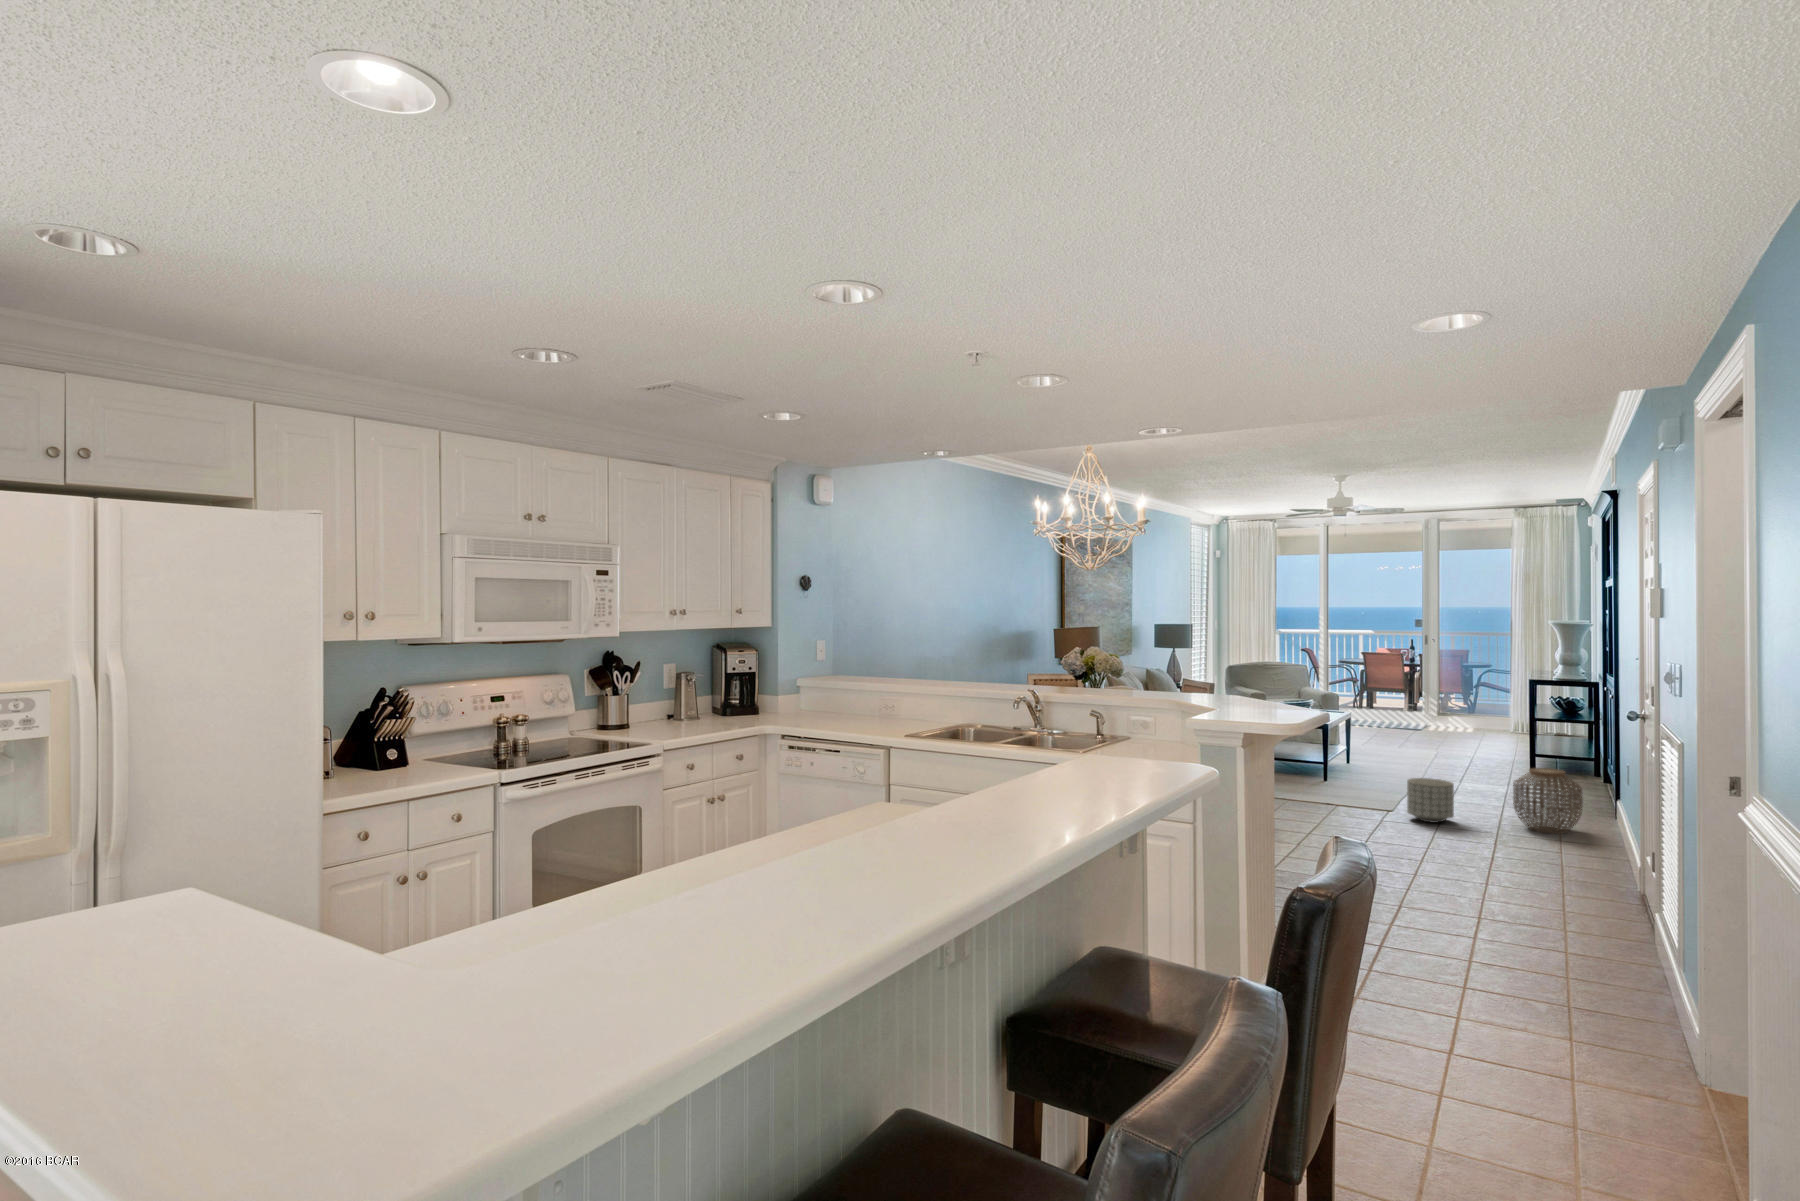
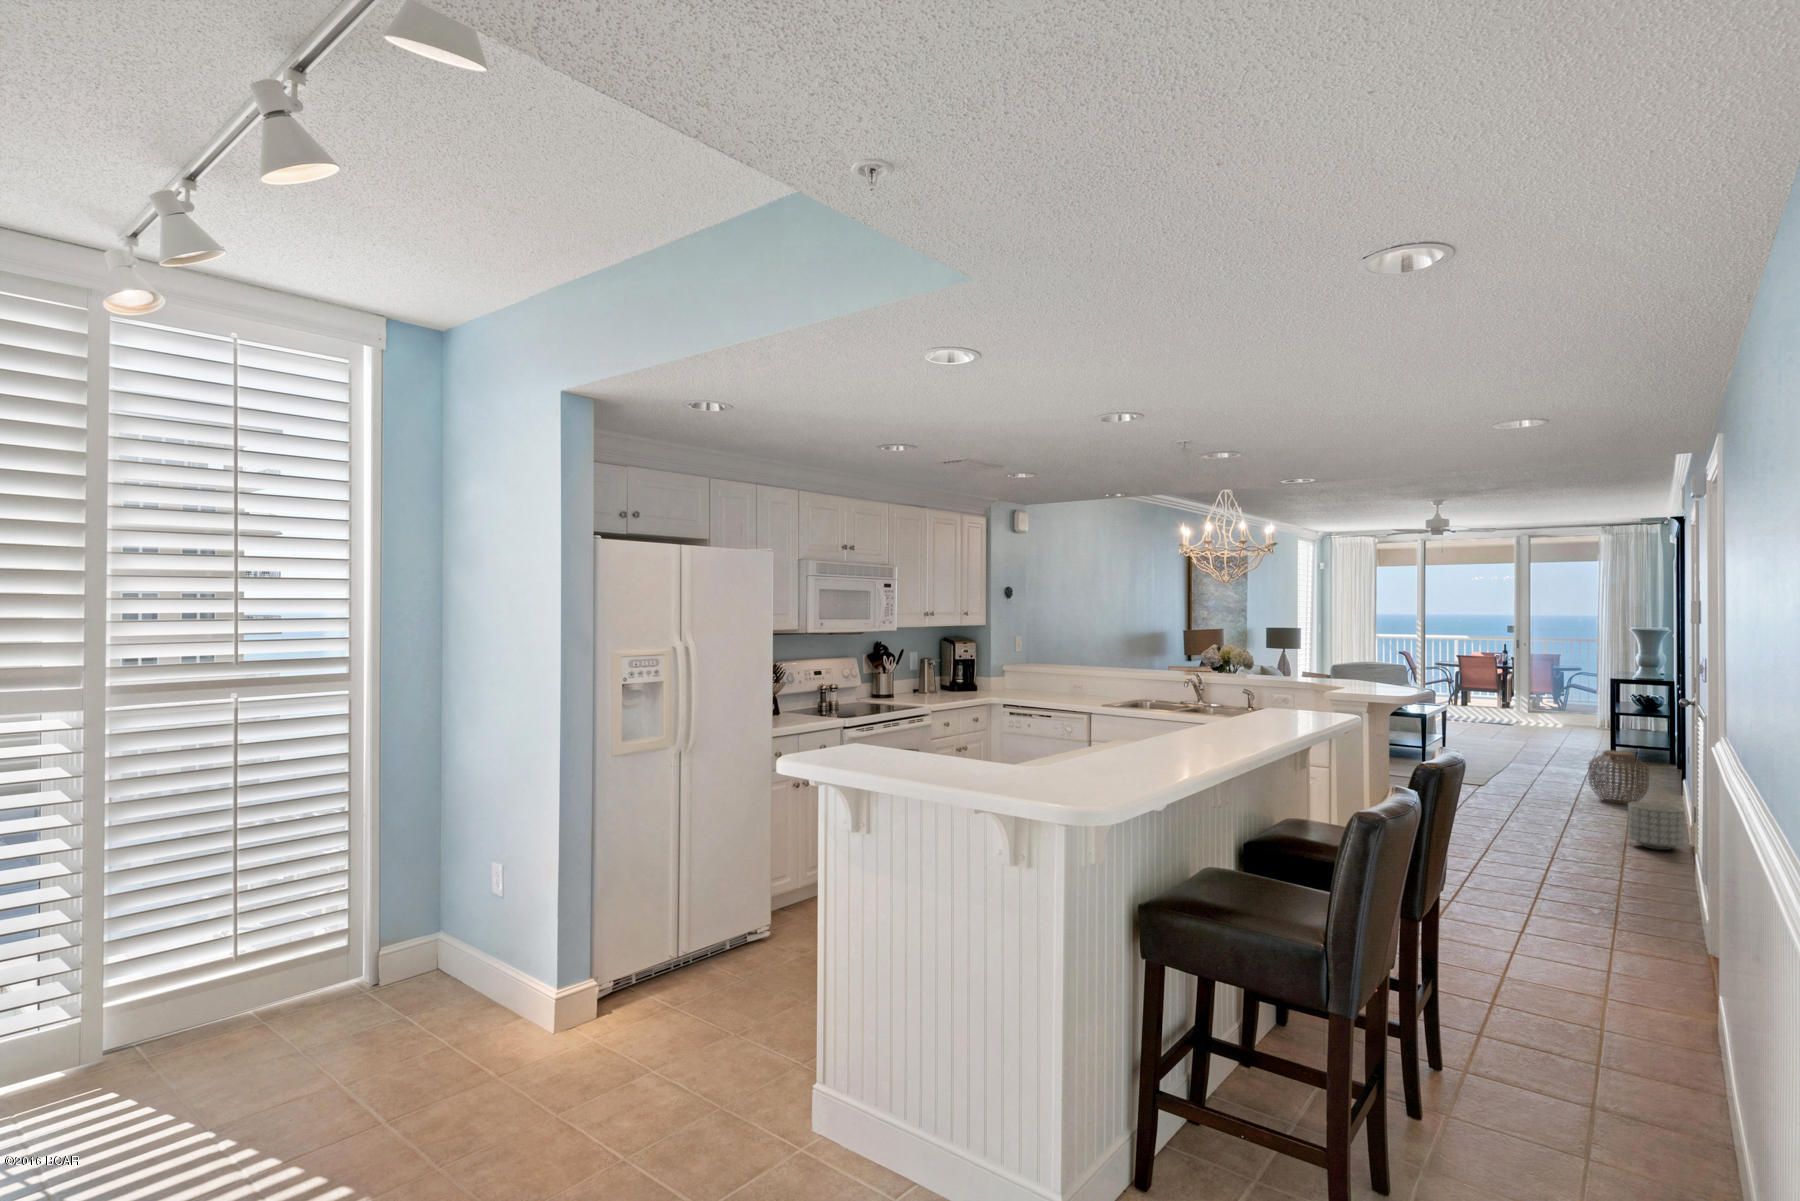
planter: present [1407,778,1454,823] -> present [1628,802,1684,850]

